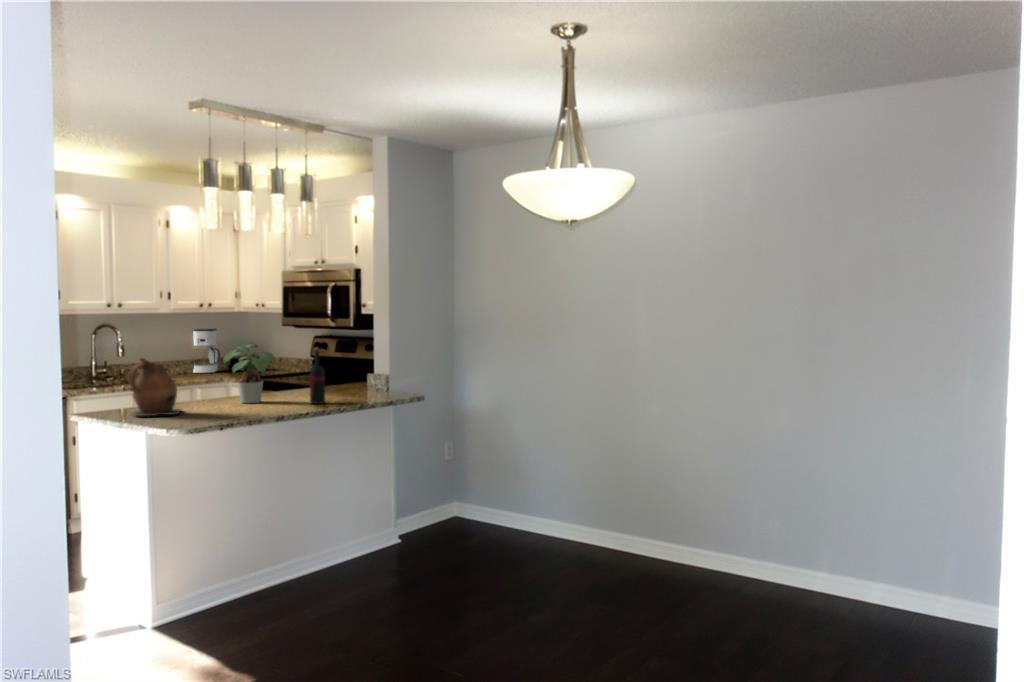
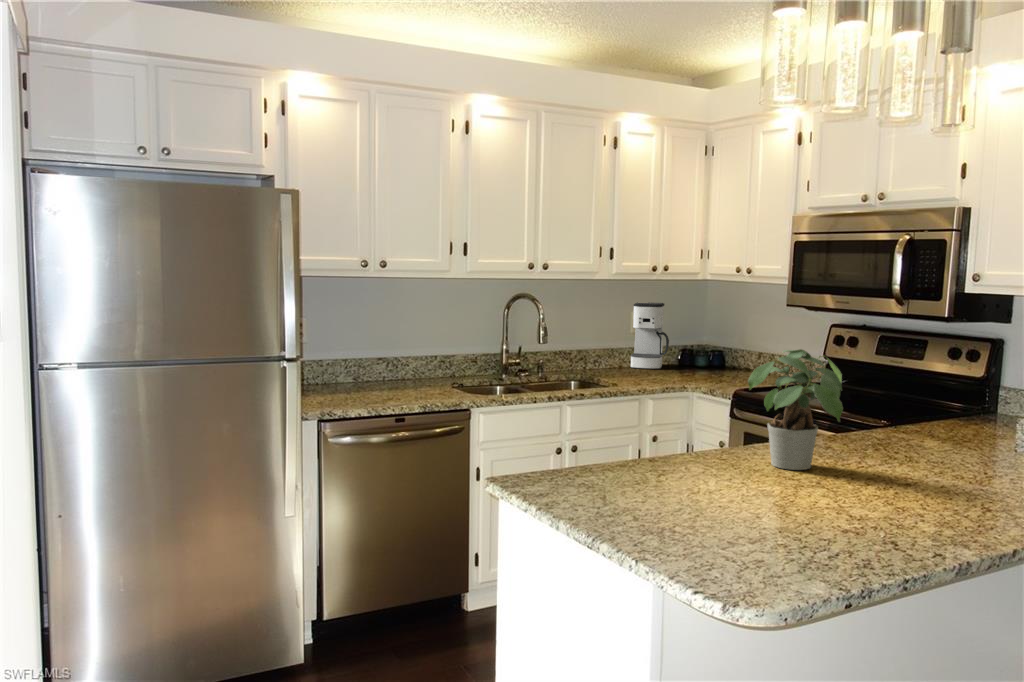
wine bottle: present [309,348,325,404] -> none [927,370,966,492]
ceramic pitcher: present [129,358,180,416] -> none [586,376,681,502]

